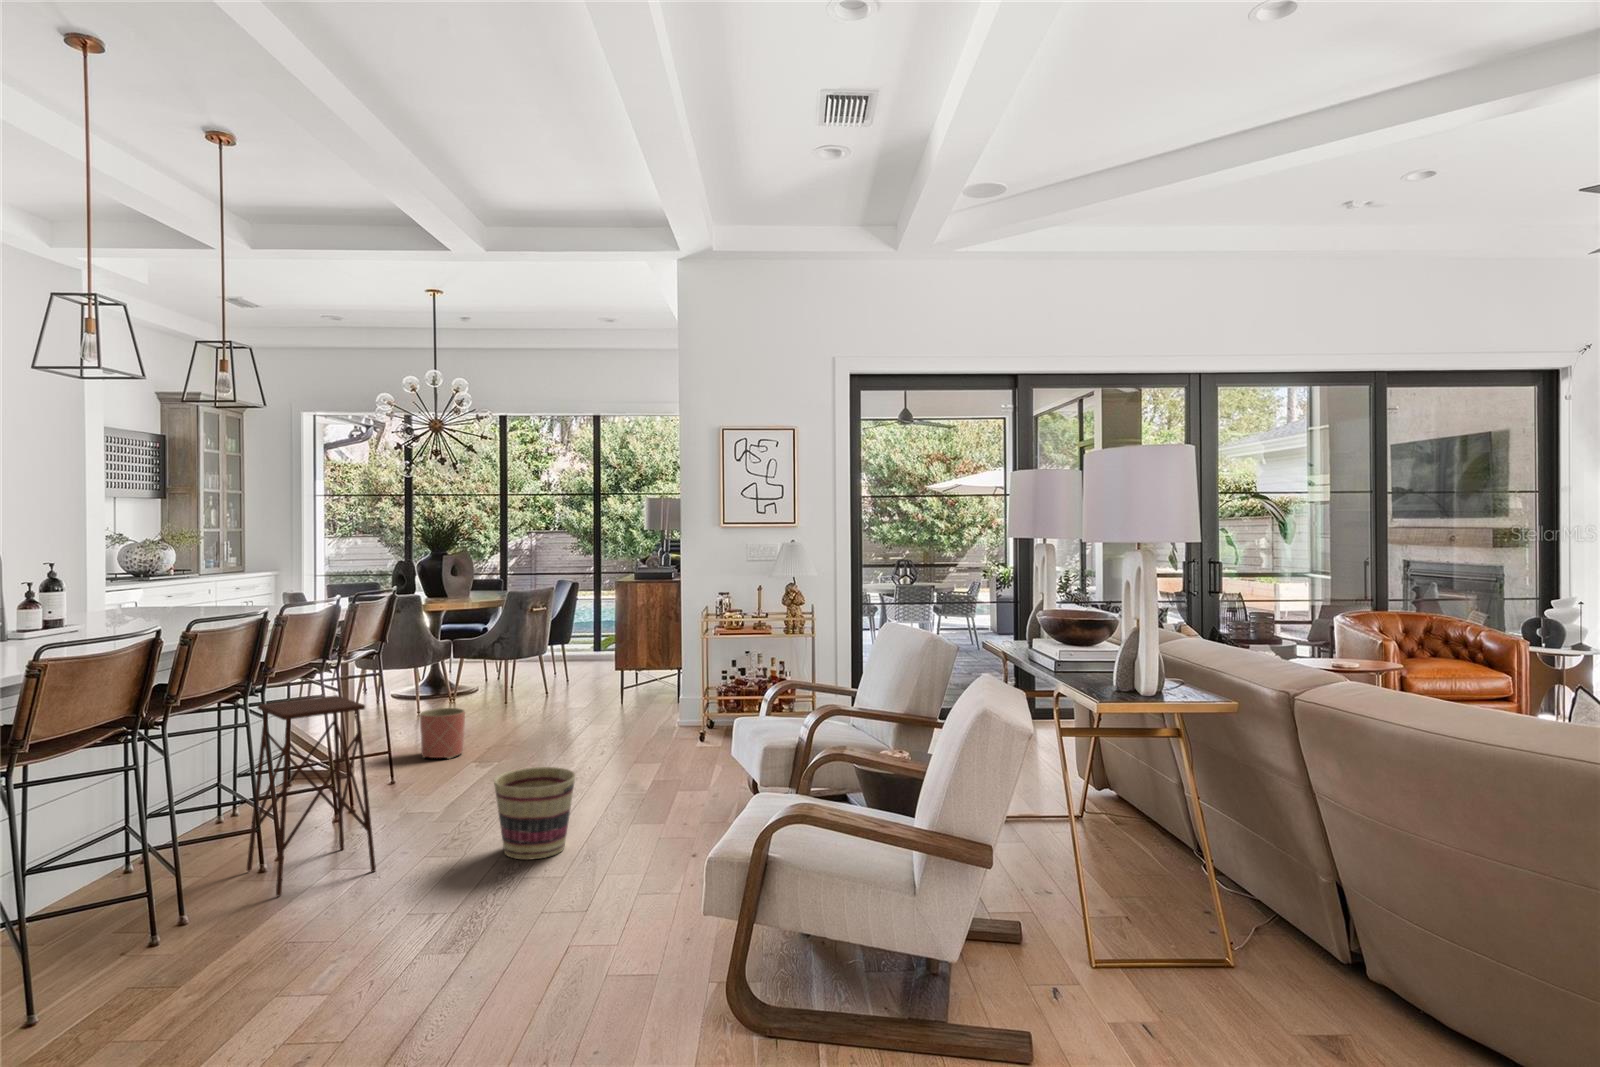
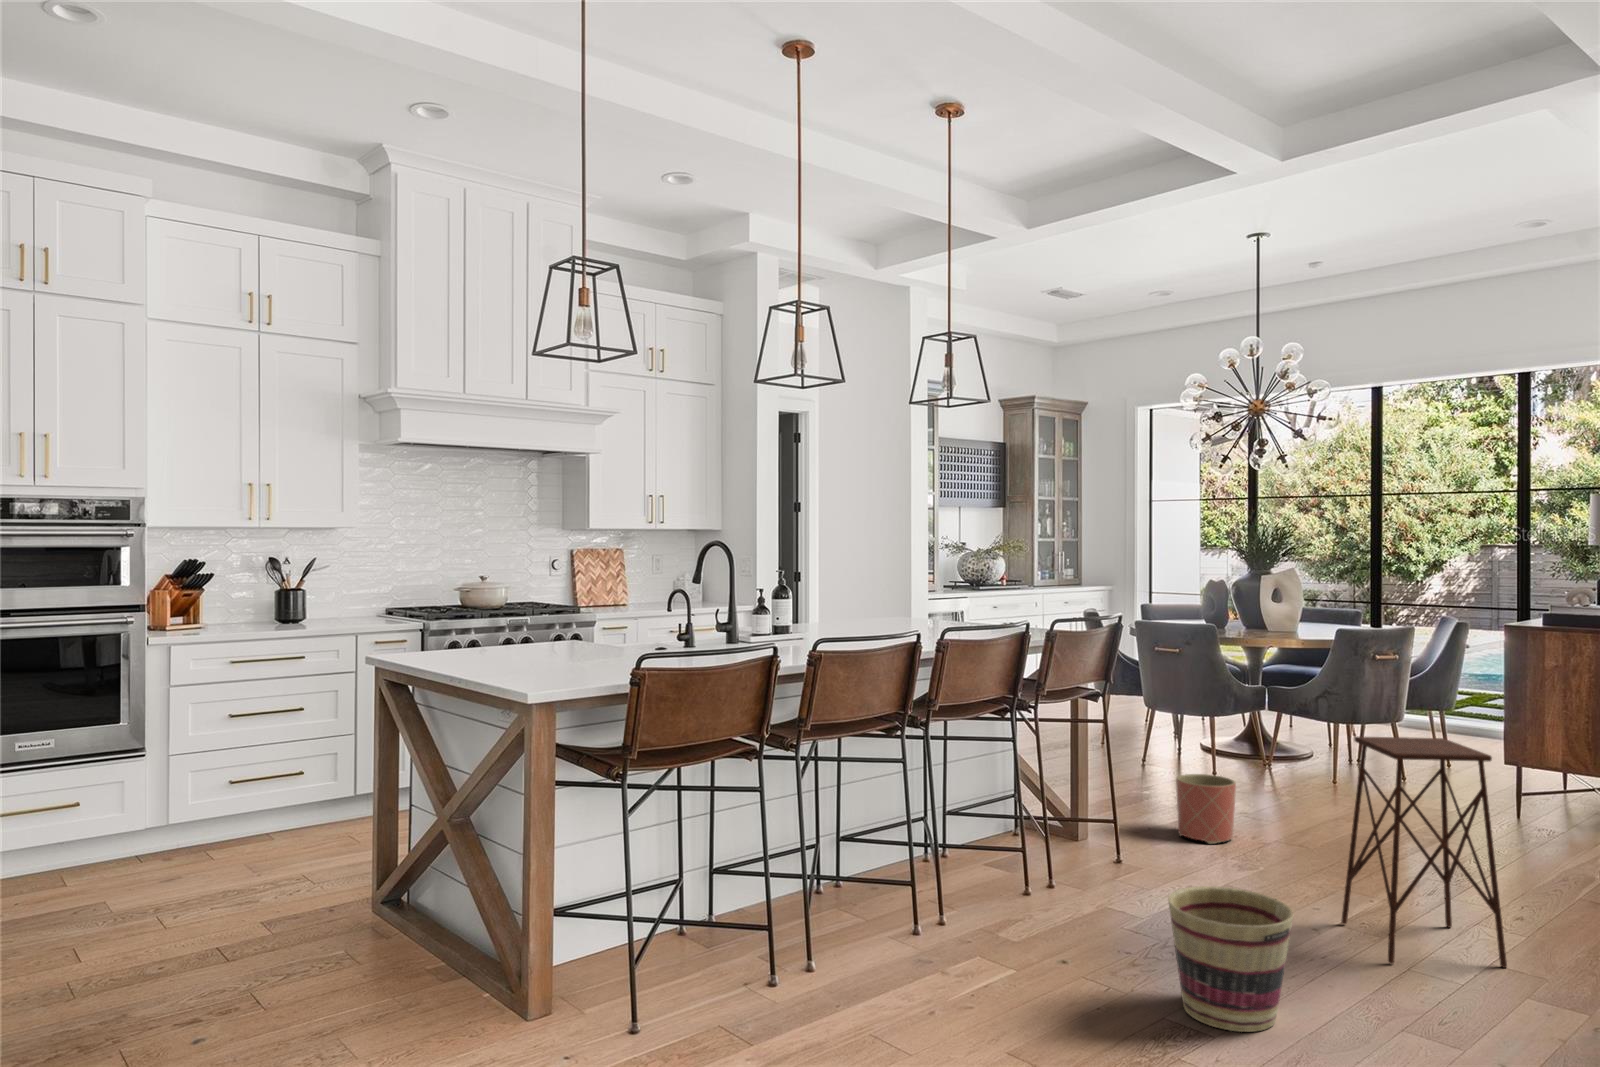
side table: present [246,695,376,896] -> present [1342,737,1507,968]

